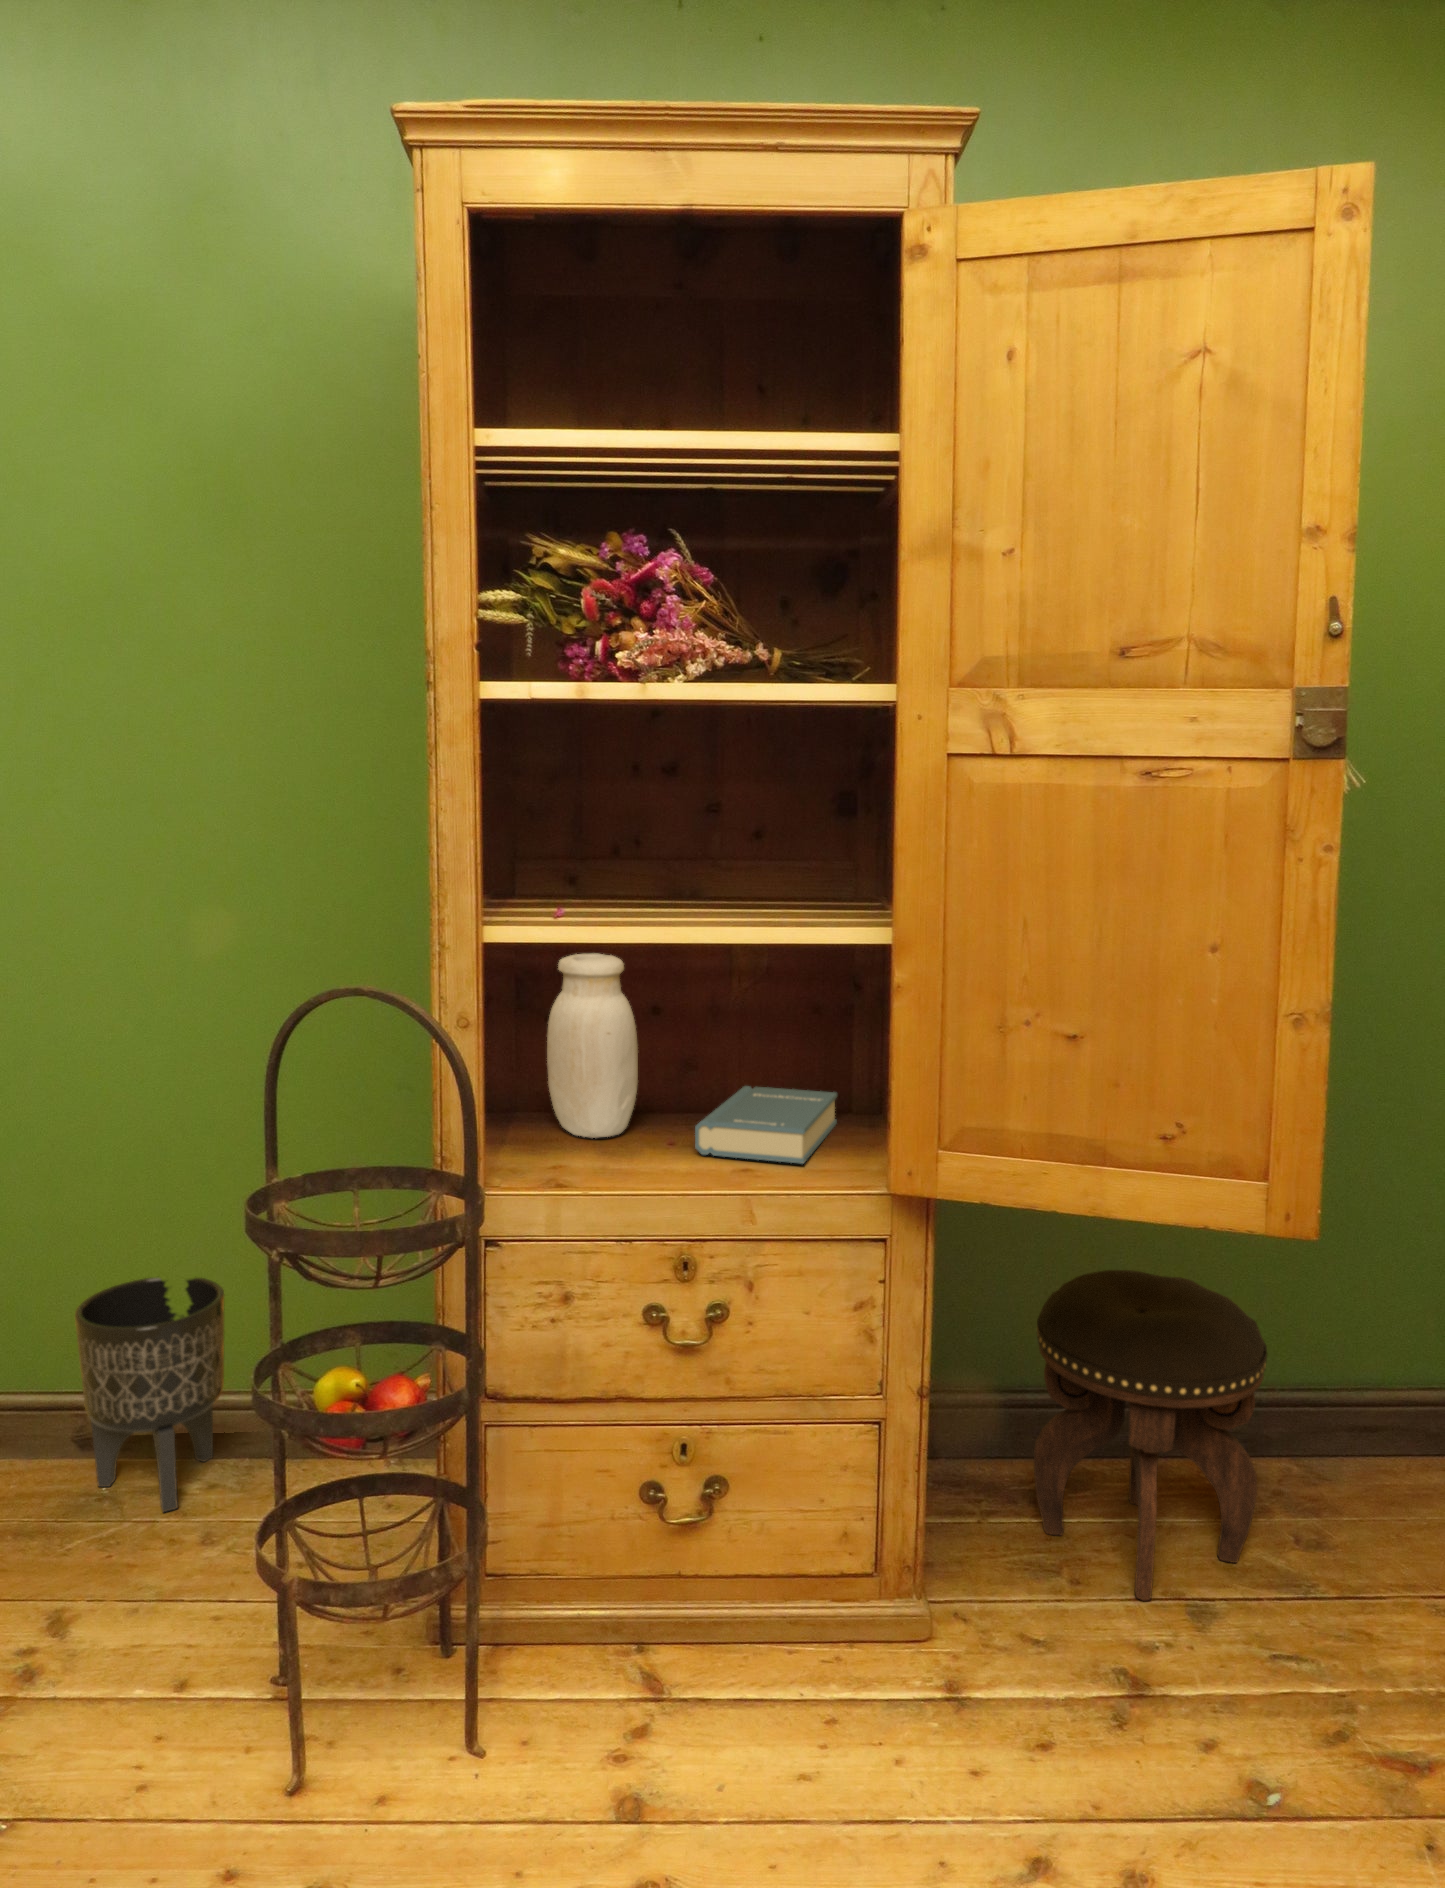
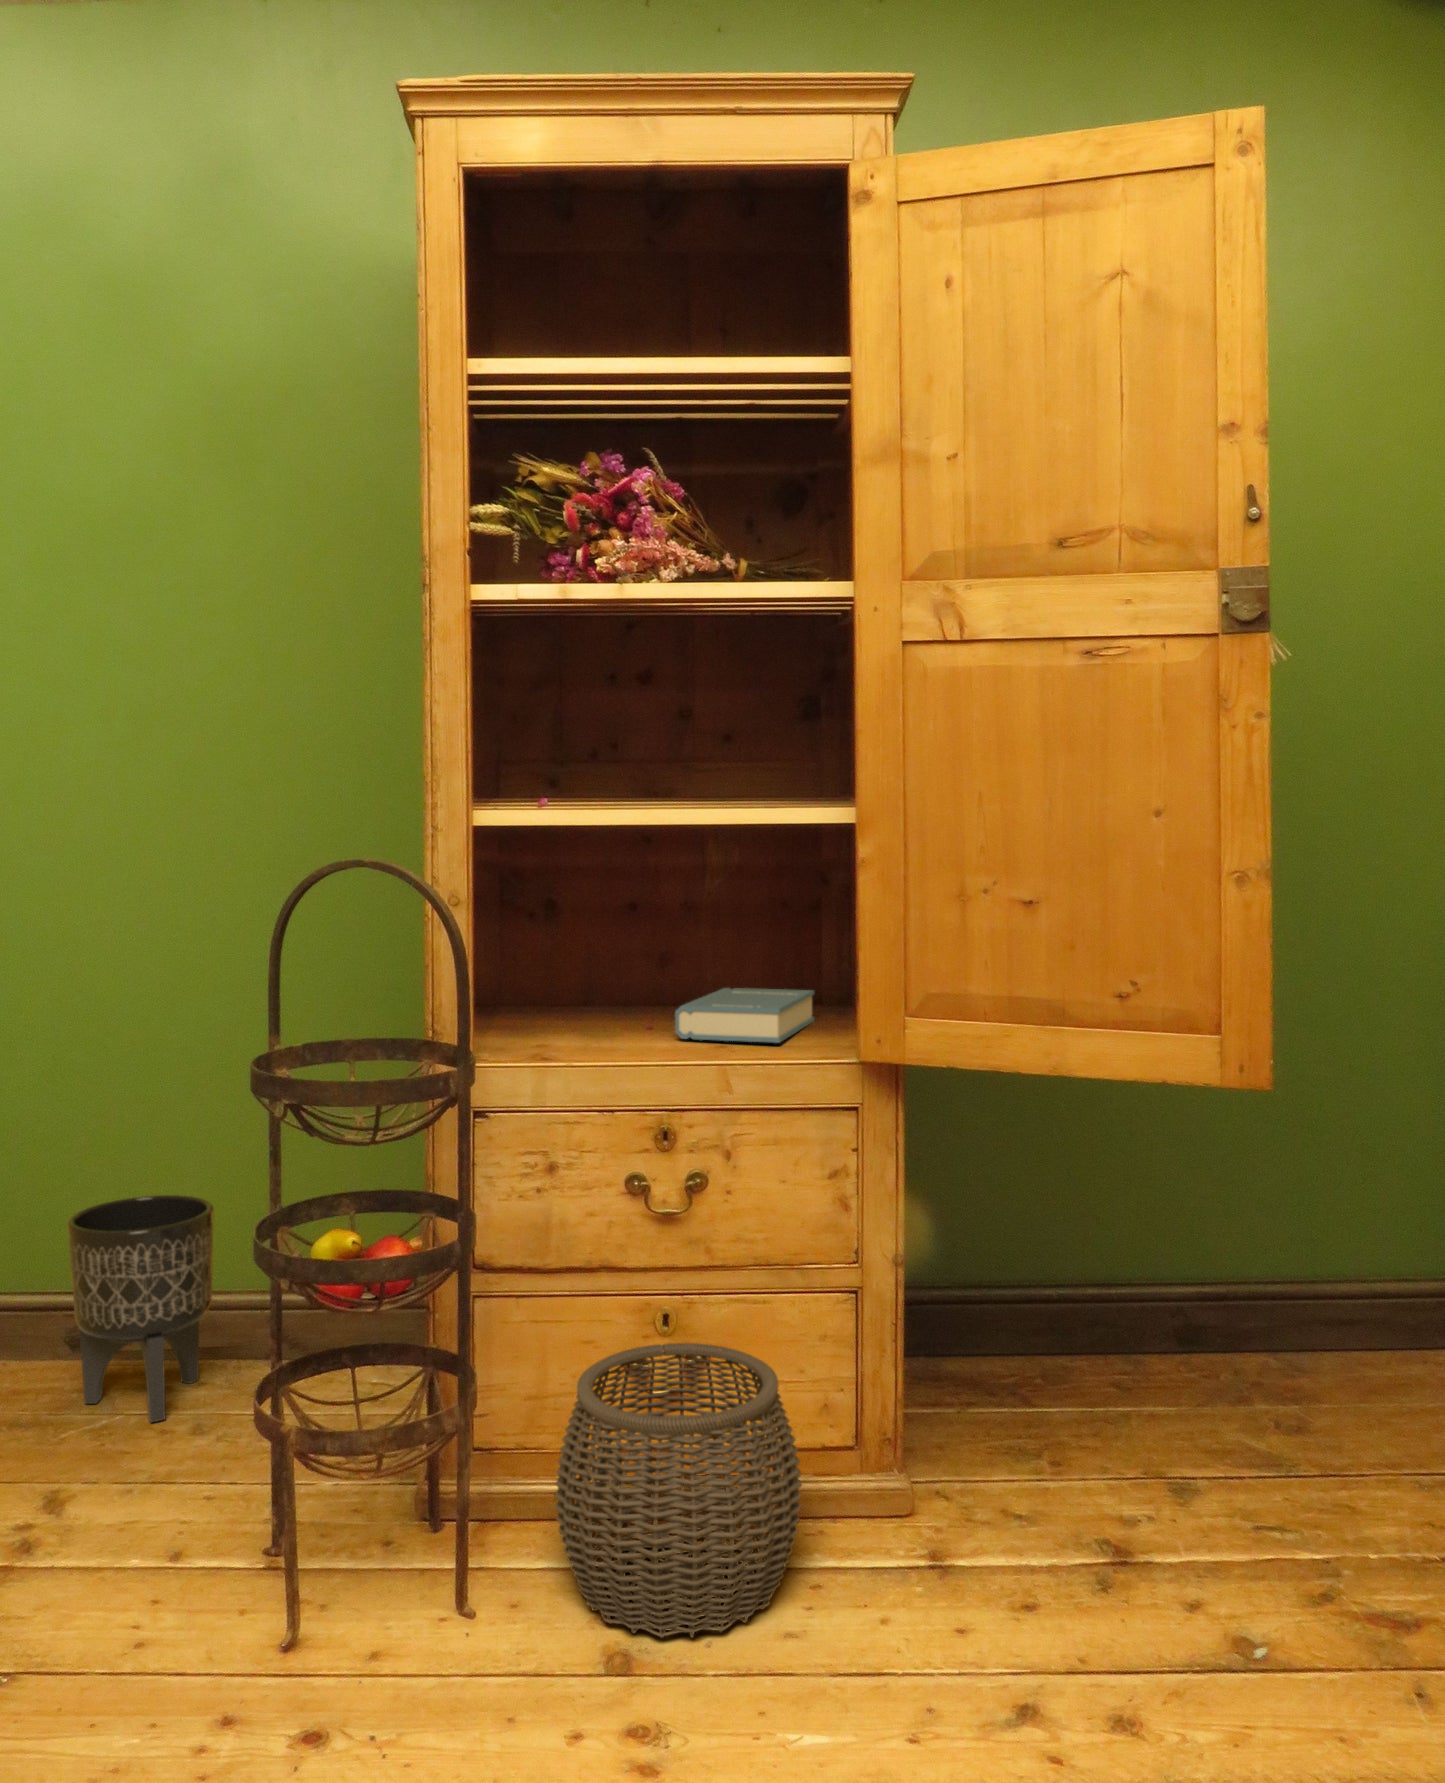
jar: present [547,954,638,1138] -> none [532,855,620,1030]
footstool: present [1034,1270,1267,1601] -> none [1014,1167,1237,1479]
woven basket: none [569,1481,824,1811] -> present [555,1343,802,1638]

